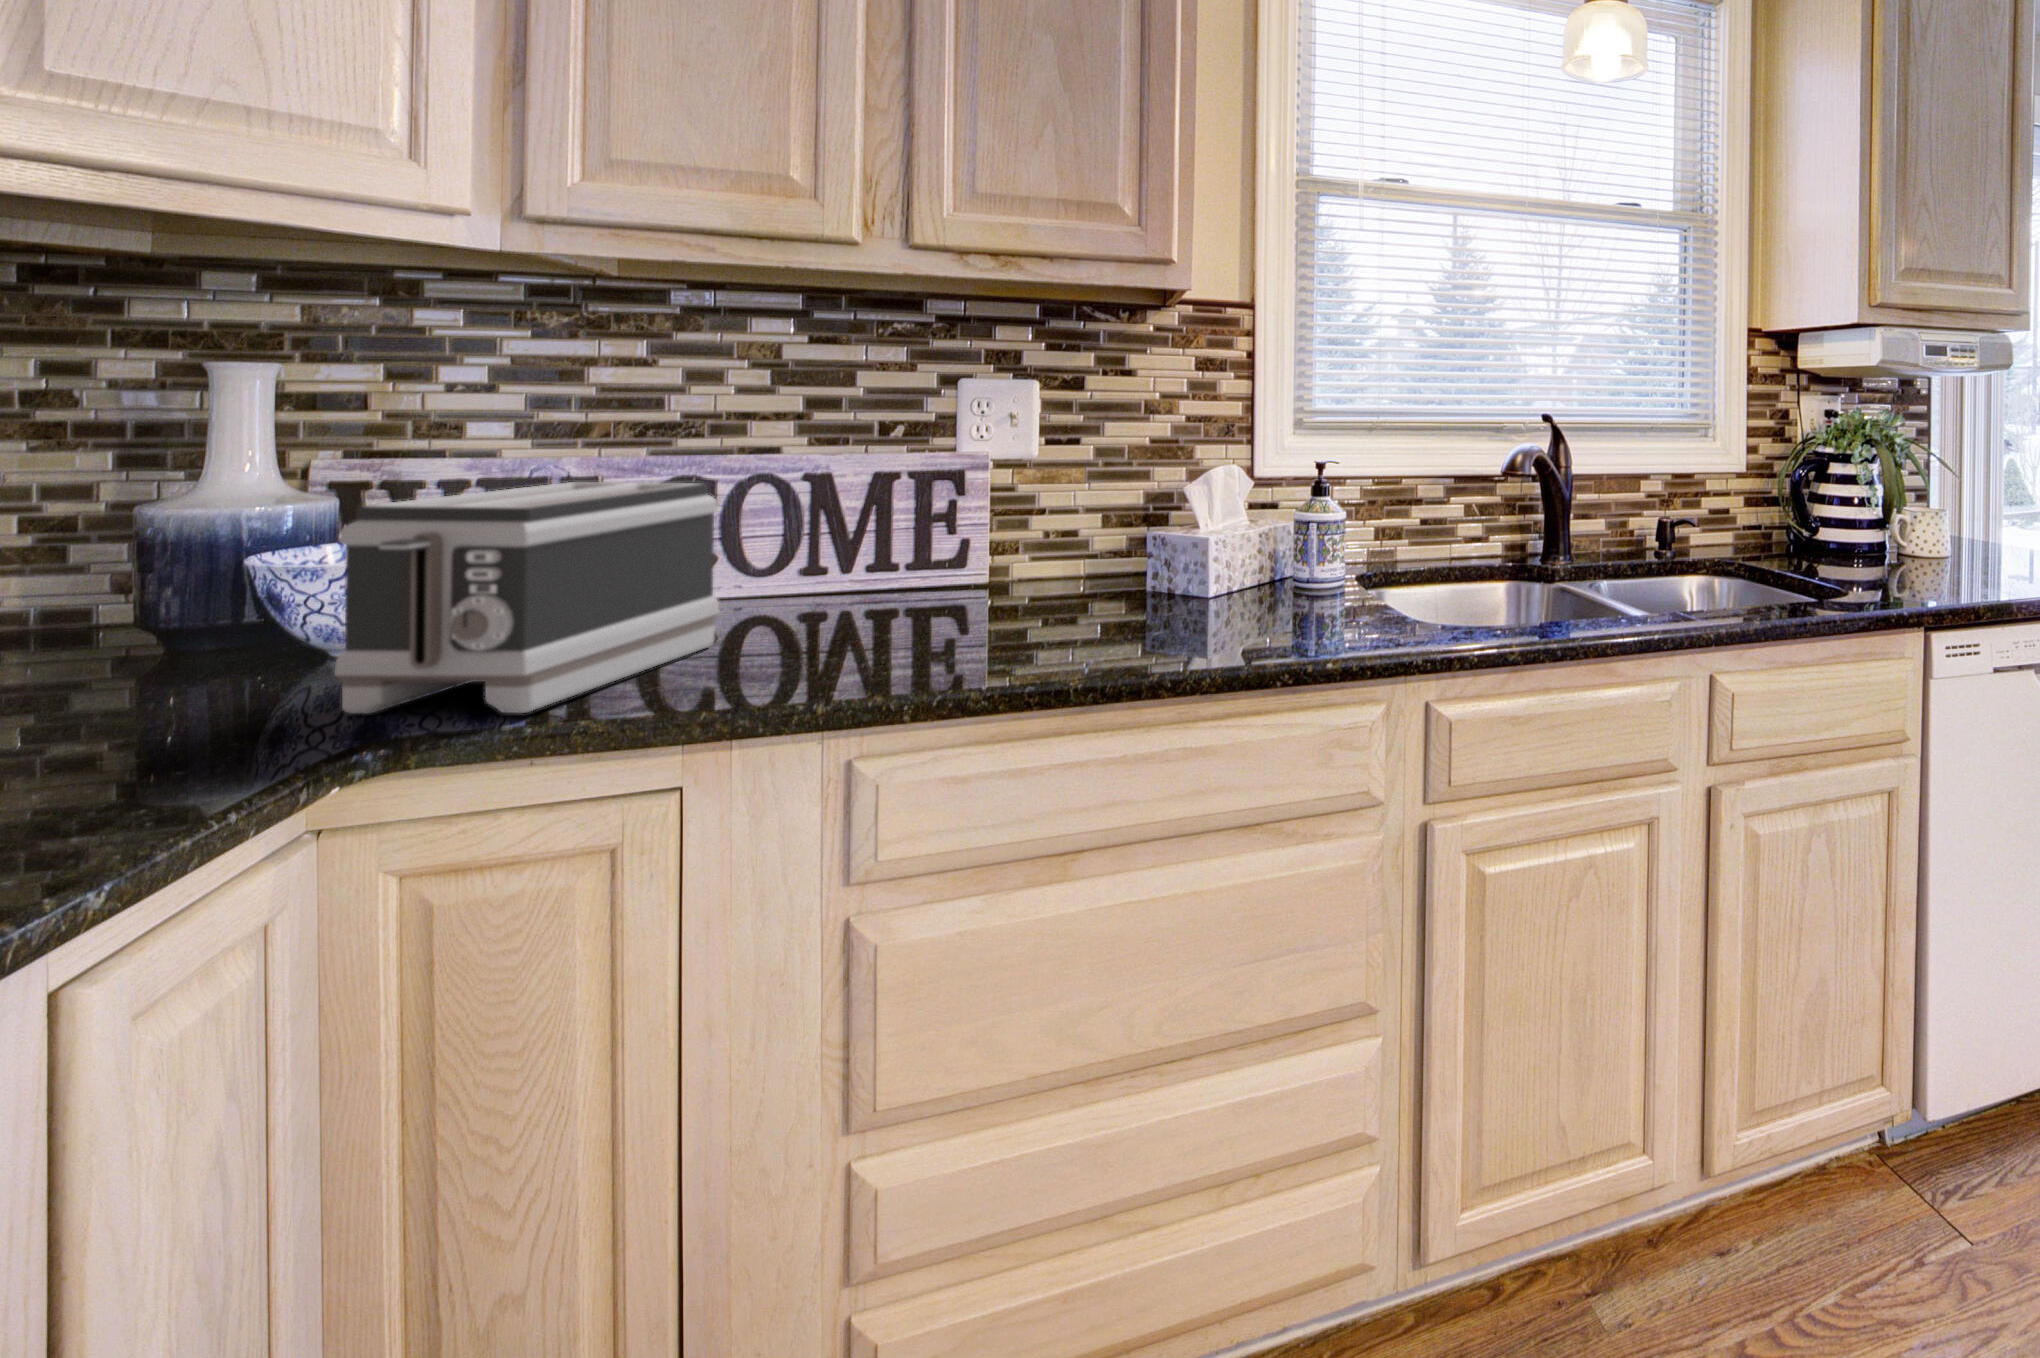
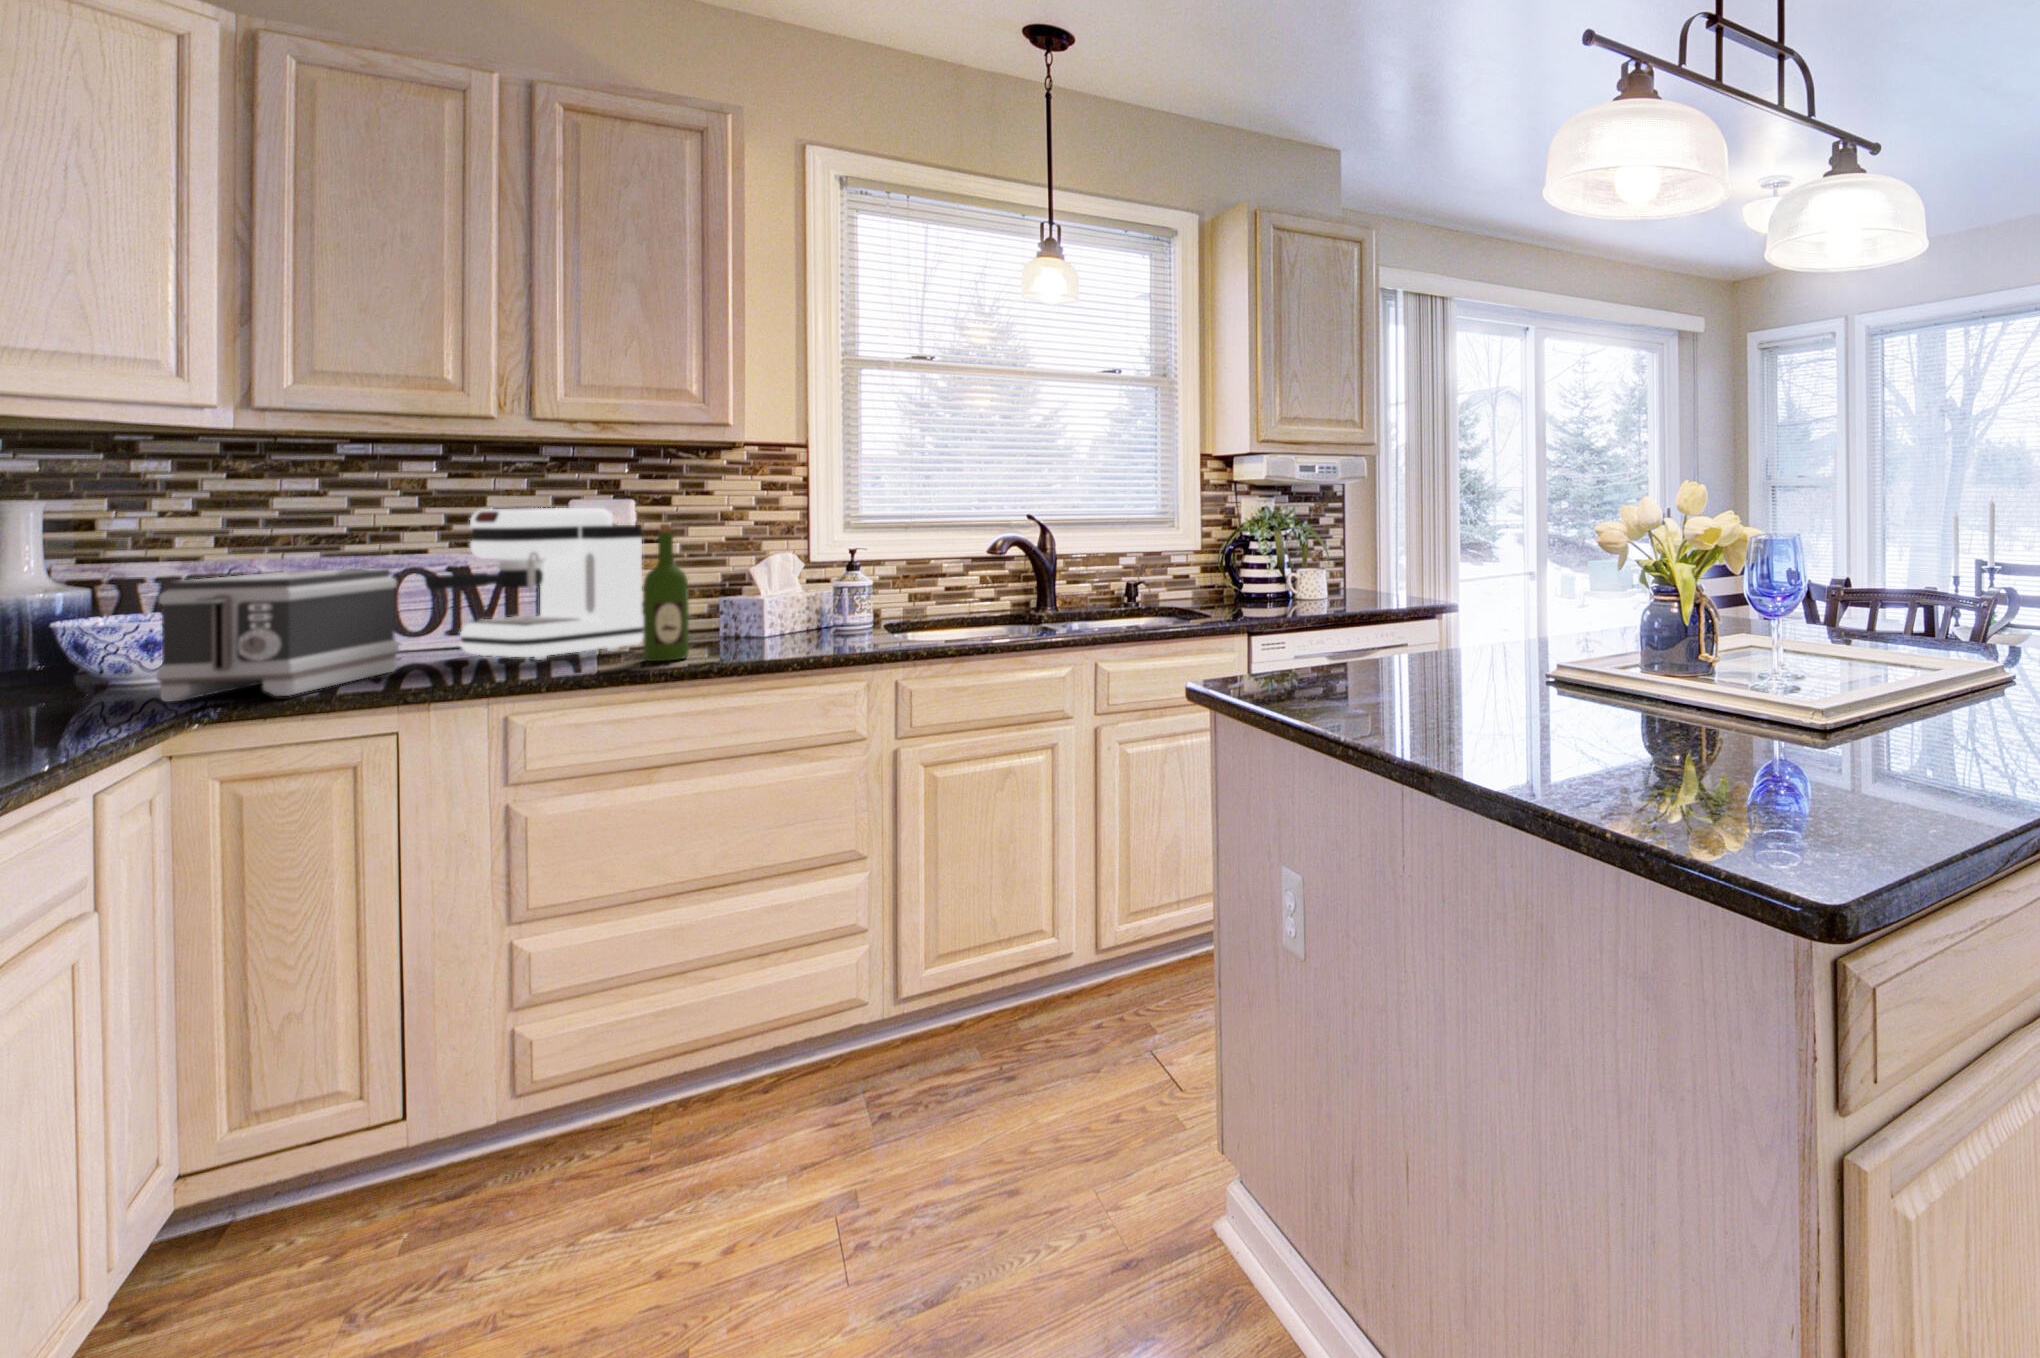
coffee maker: none [761,390,1051,632] -> present [426,508,644,660]
wine bottle: none [1053,421,1116,648] -> present [643,524,689,661]

